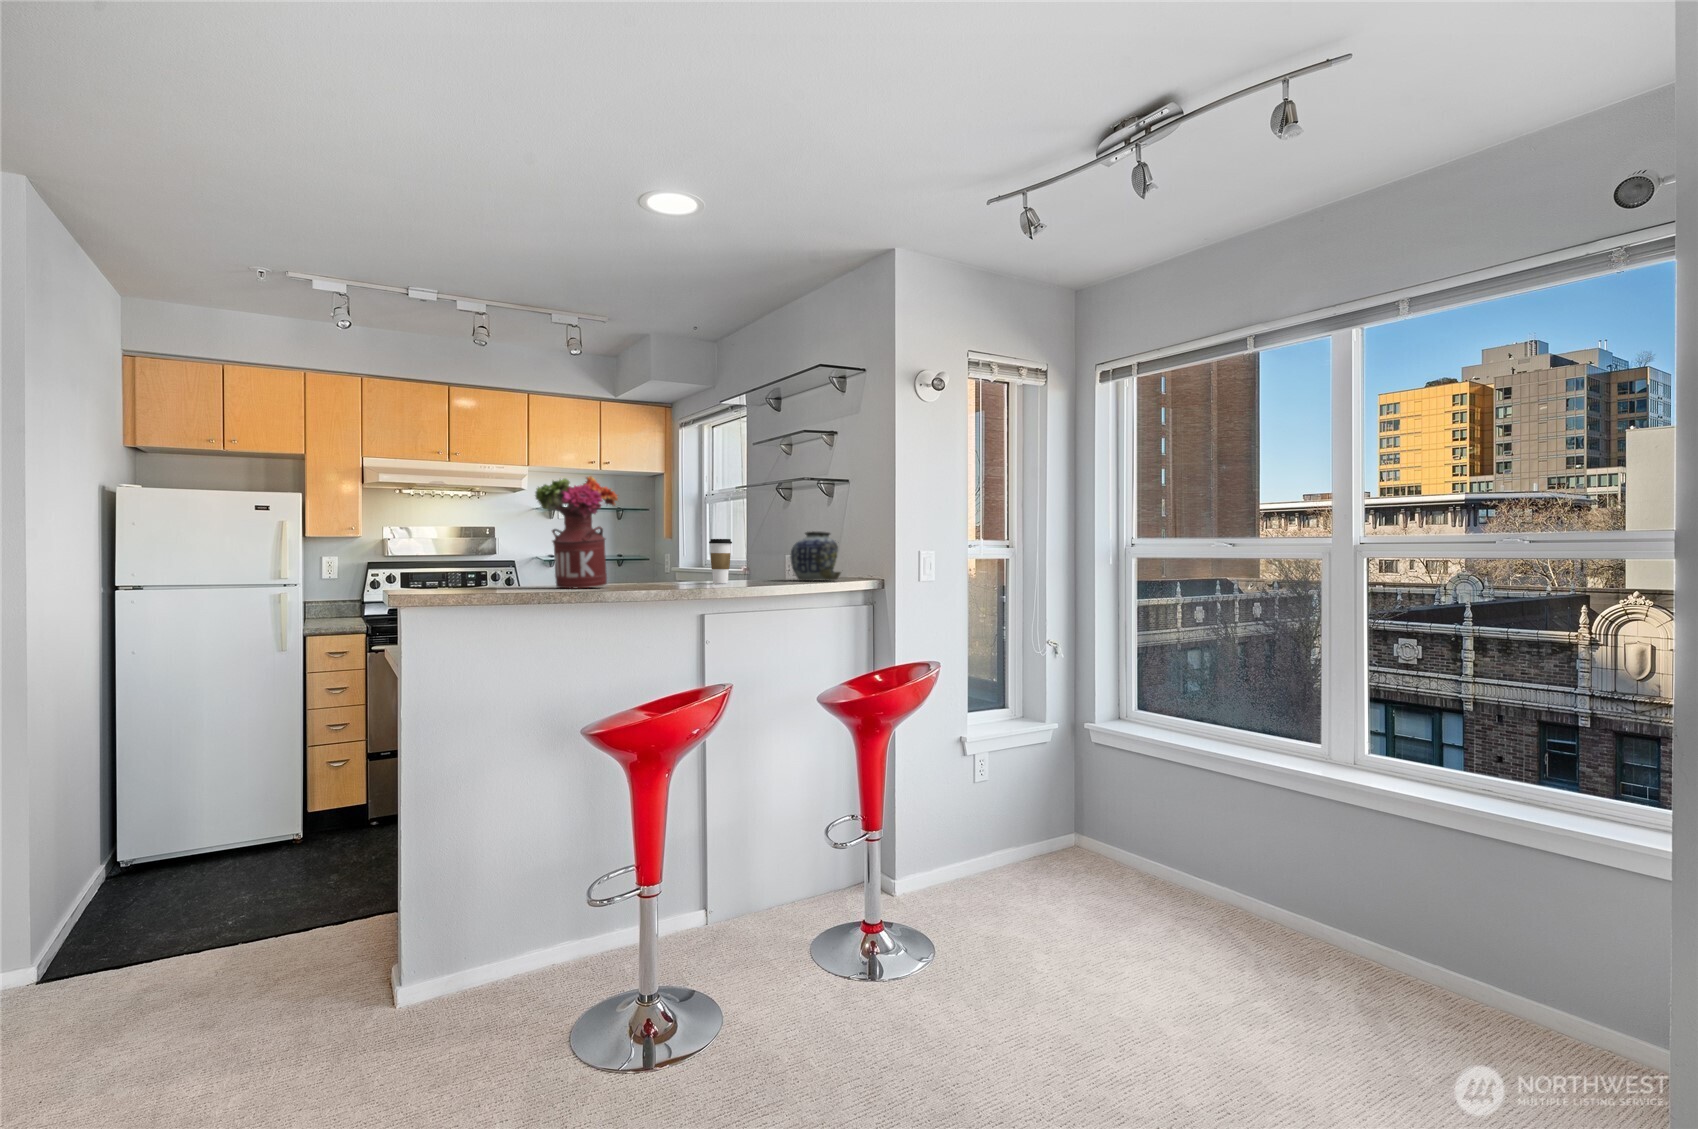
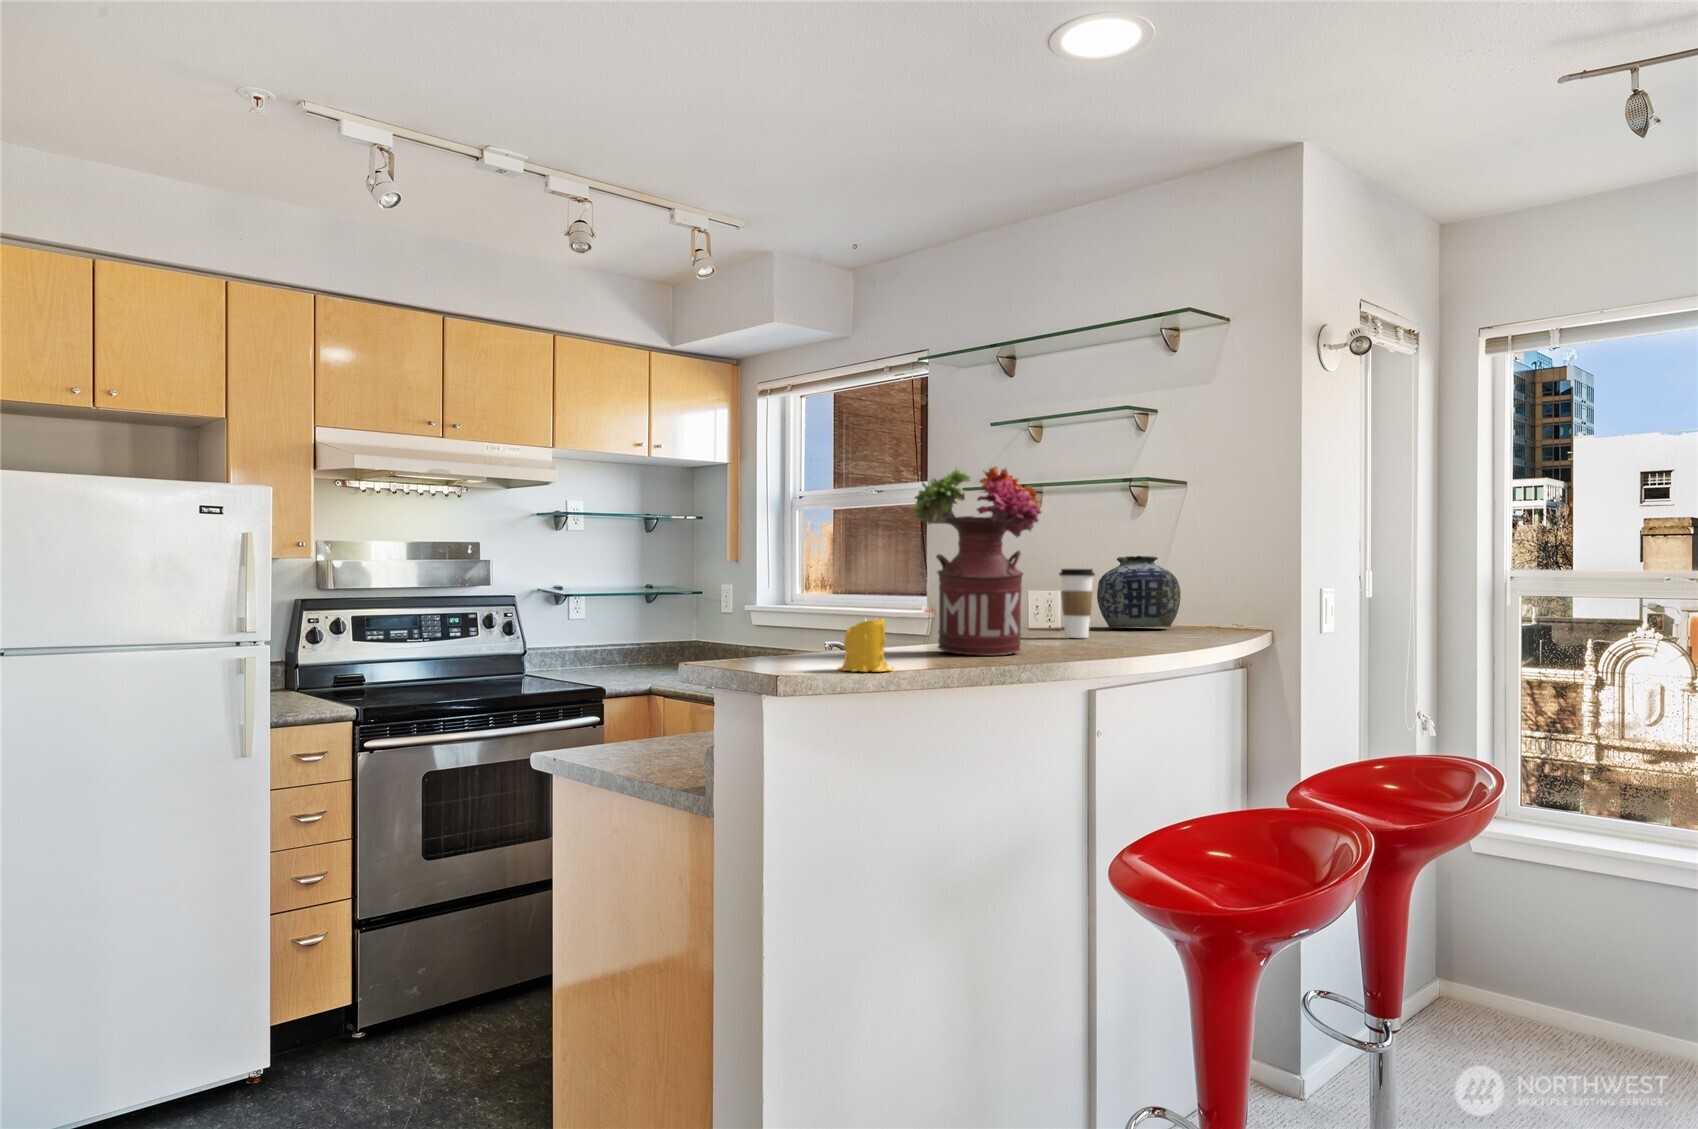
candle: none [426,562,463,592] -> present [838,619,893,672]

